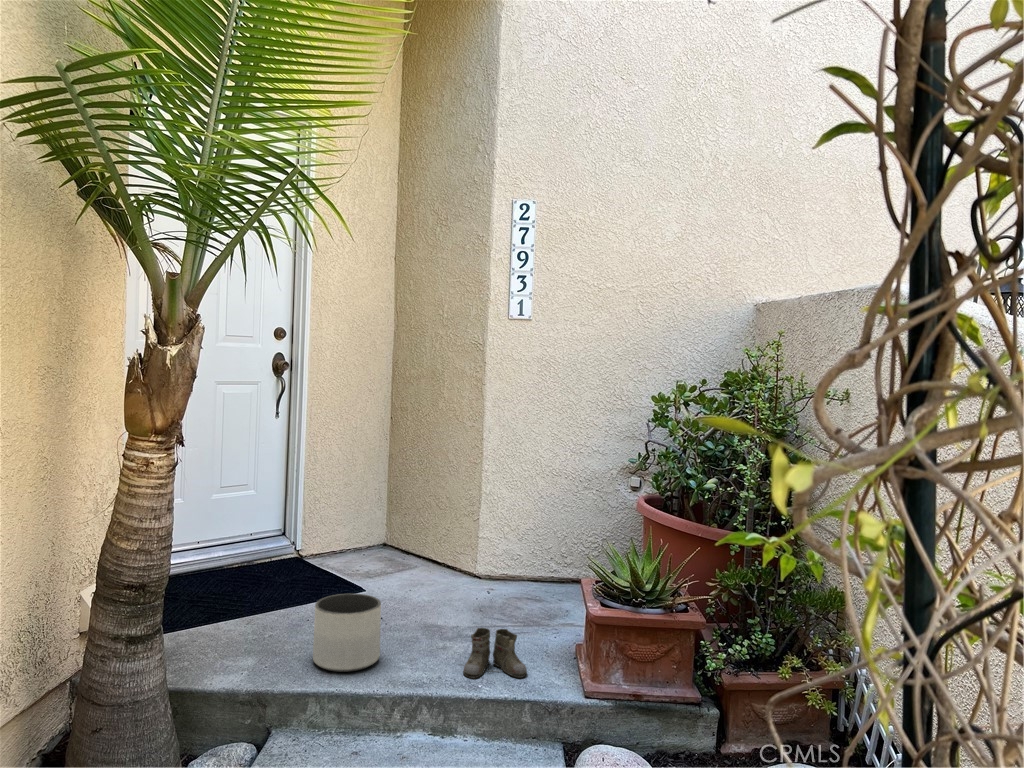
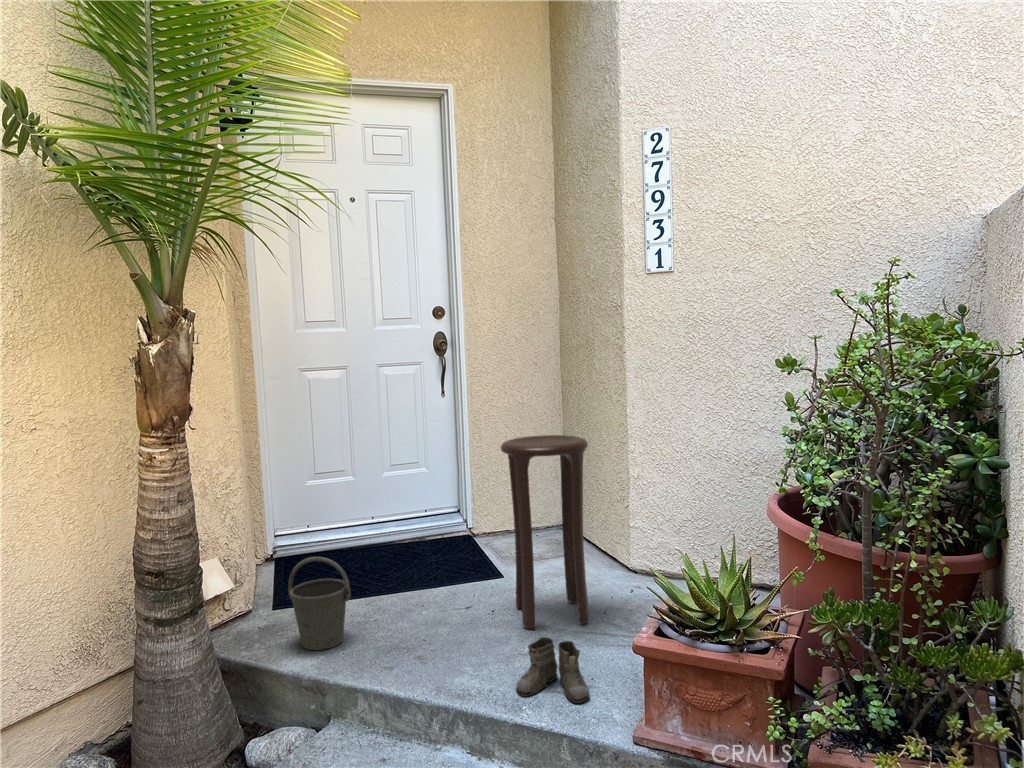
stool: none [405,456,486,629] -> present [501,435,589,629]
bucket: none [205,570,276,665] -> present [288,557,351,650]
planter: present [313,593,381,672] -> none [375,586,447,670]

